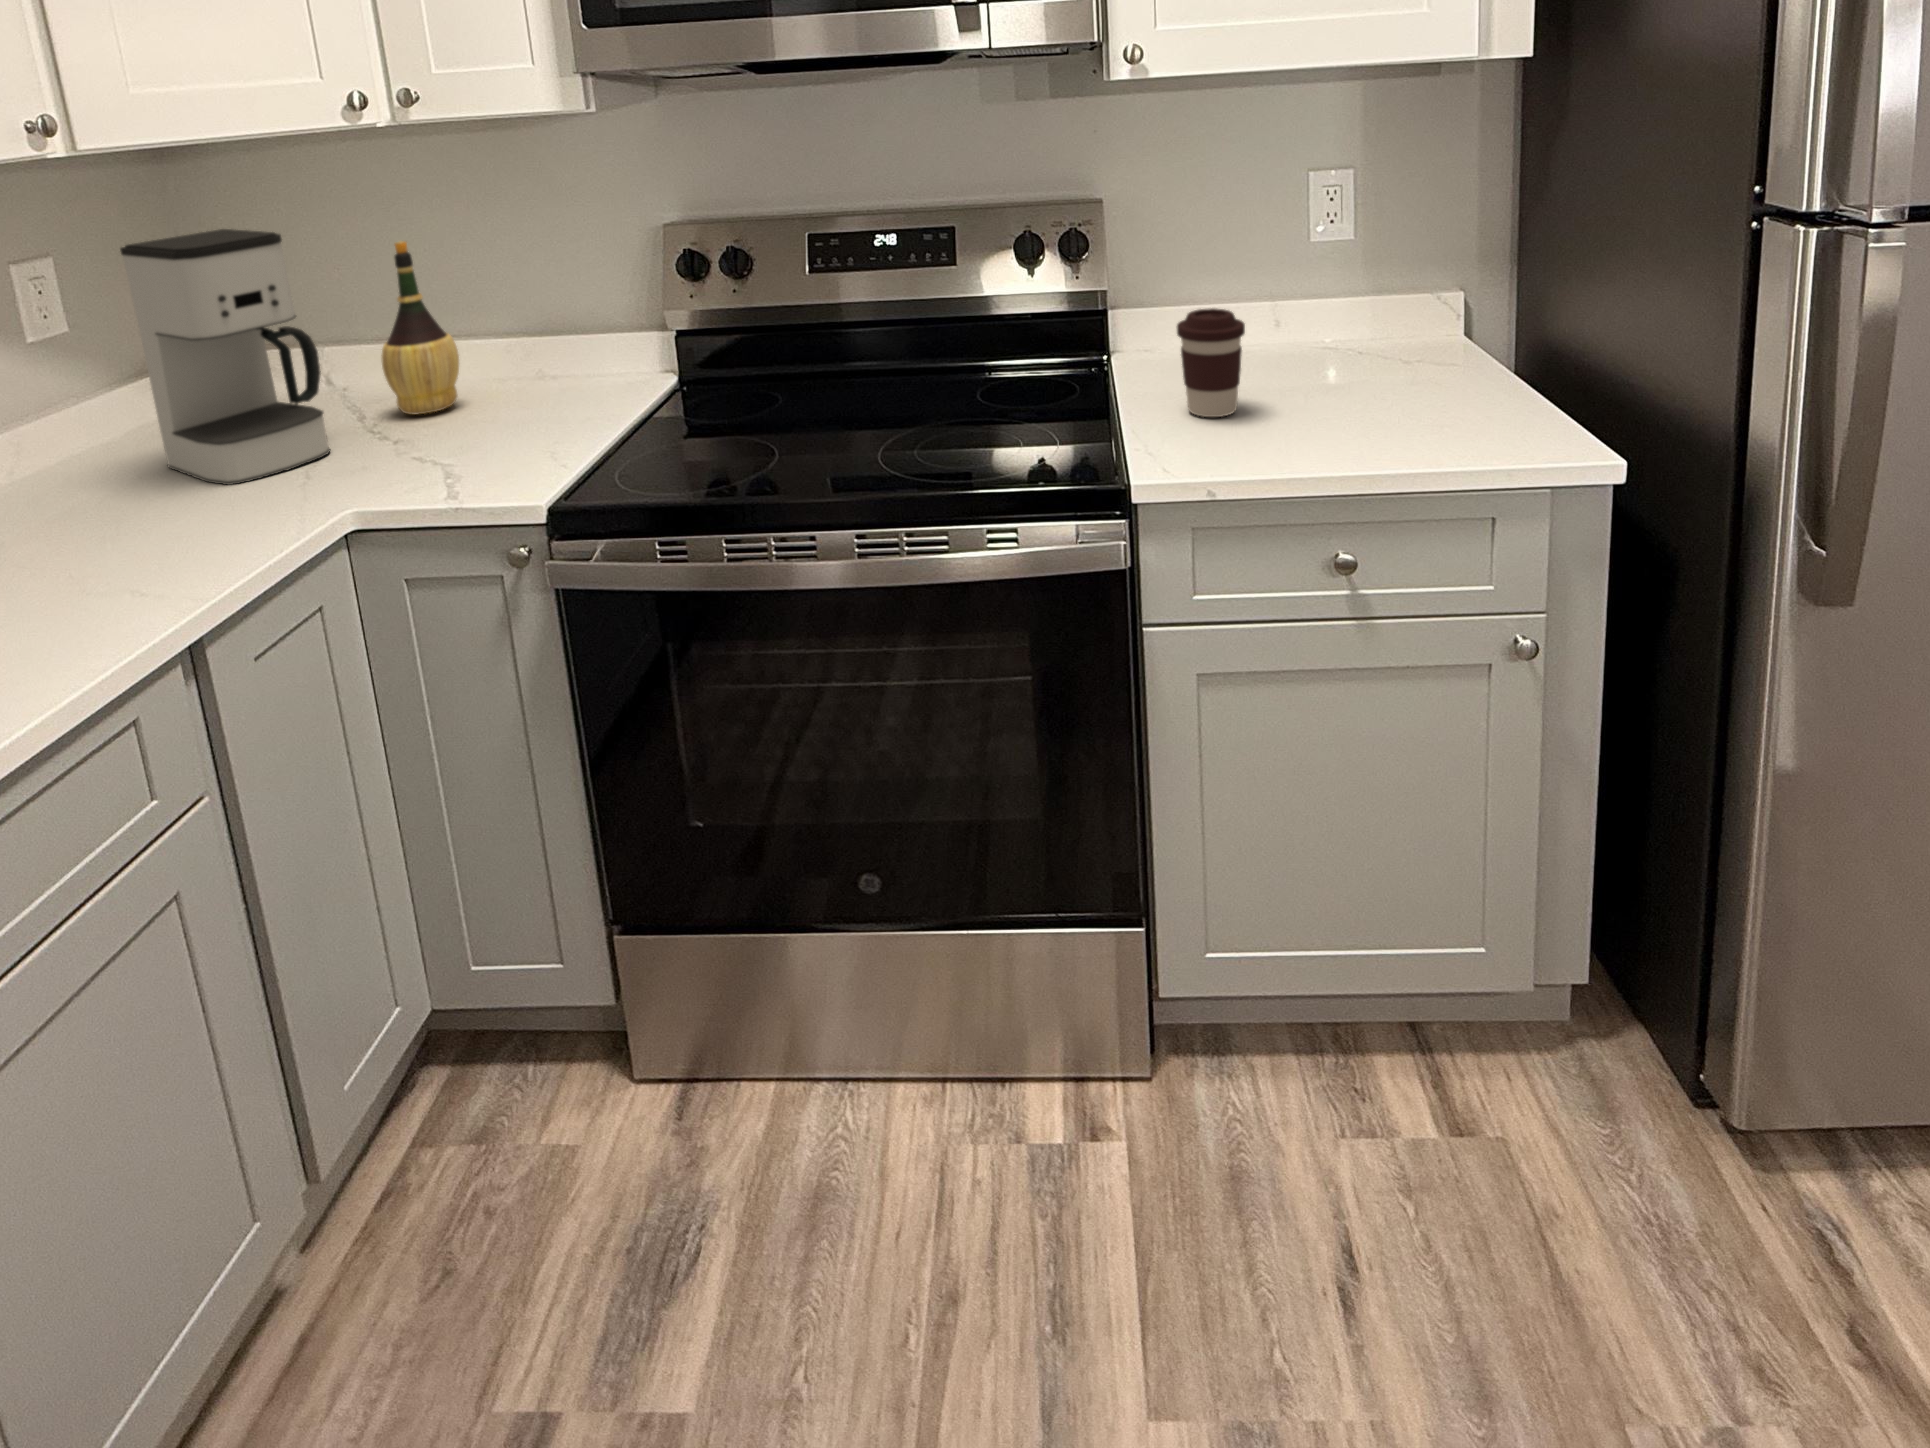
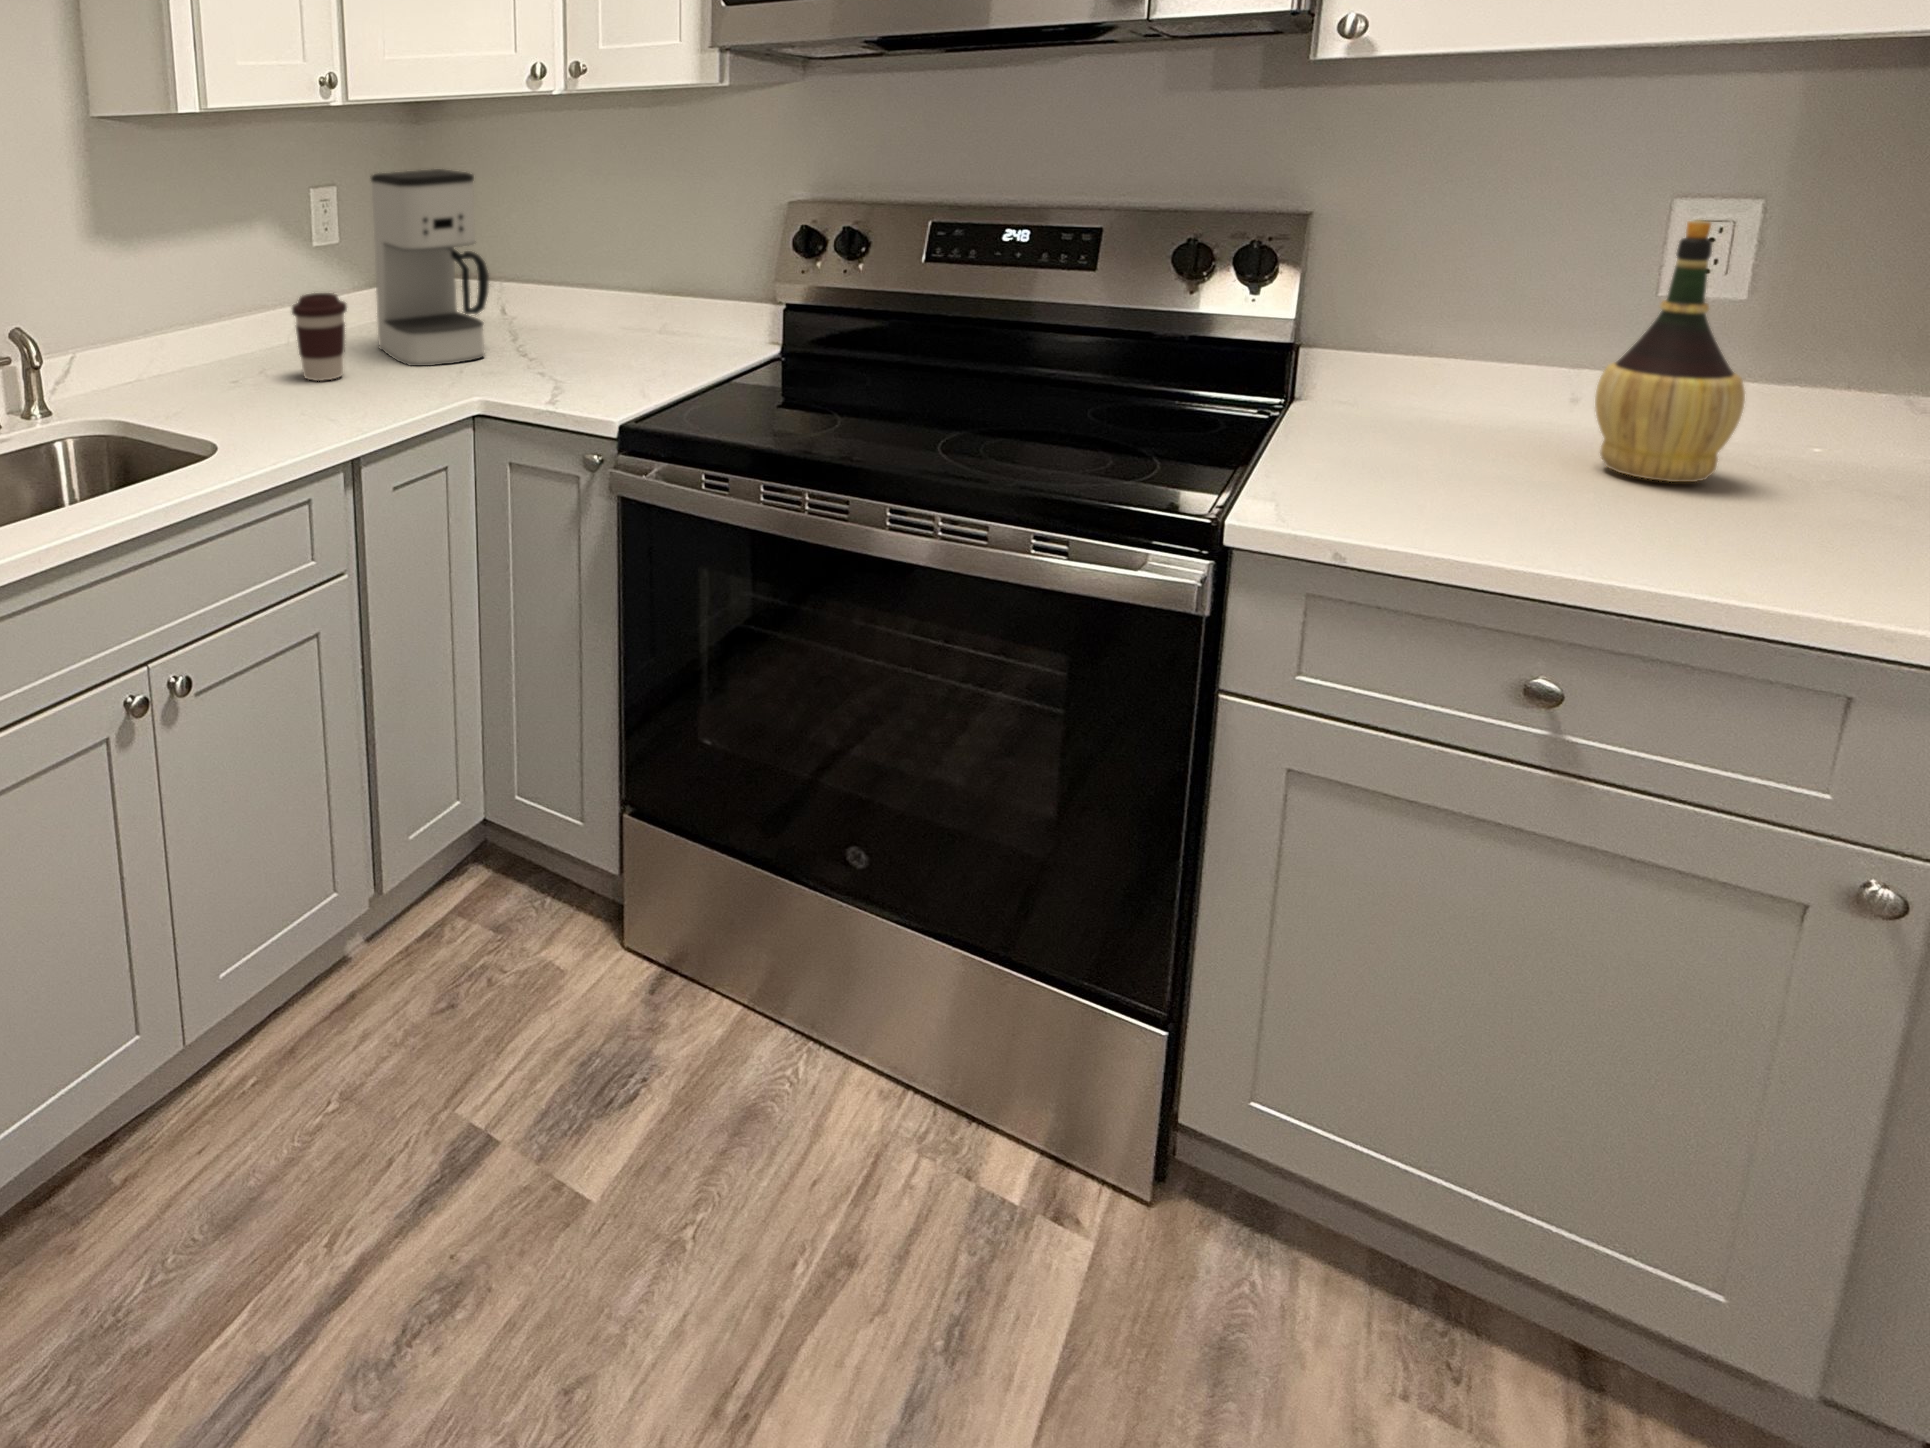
wine bottle: present [381,241,459,414] -> present [1595,220,1745,482]
coffee cup: present [1177,308,1245,417] -> present [292,293,347,381]

